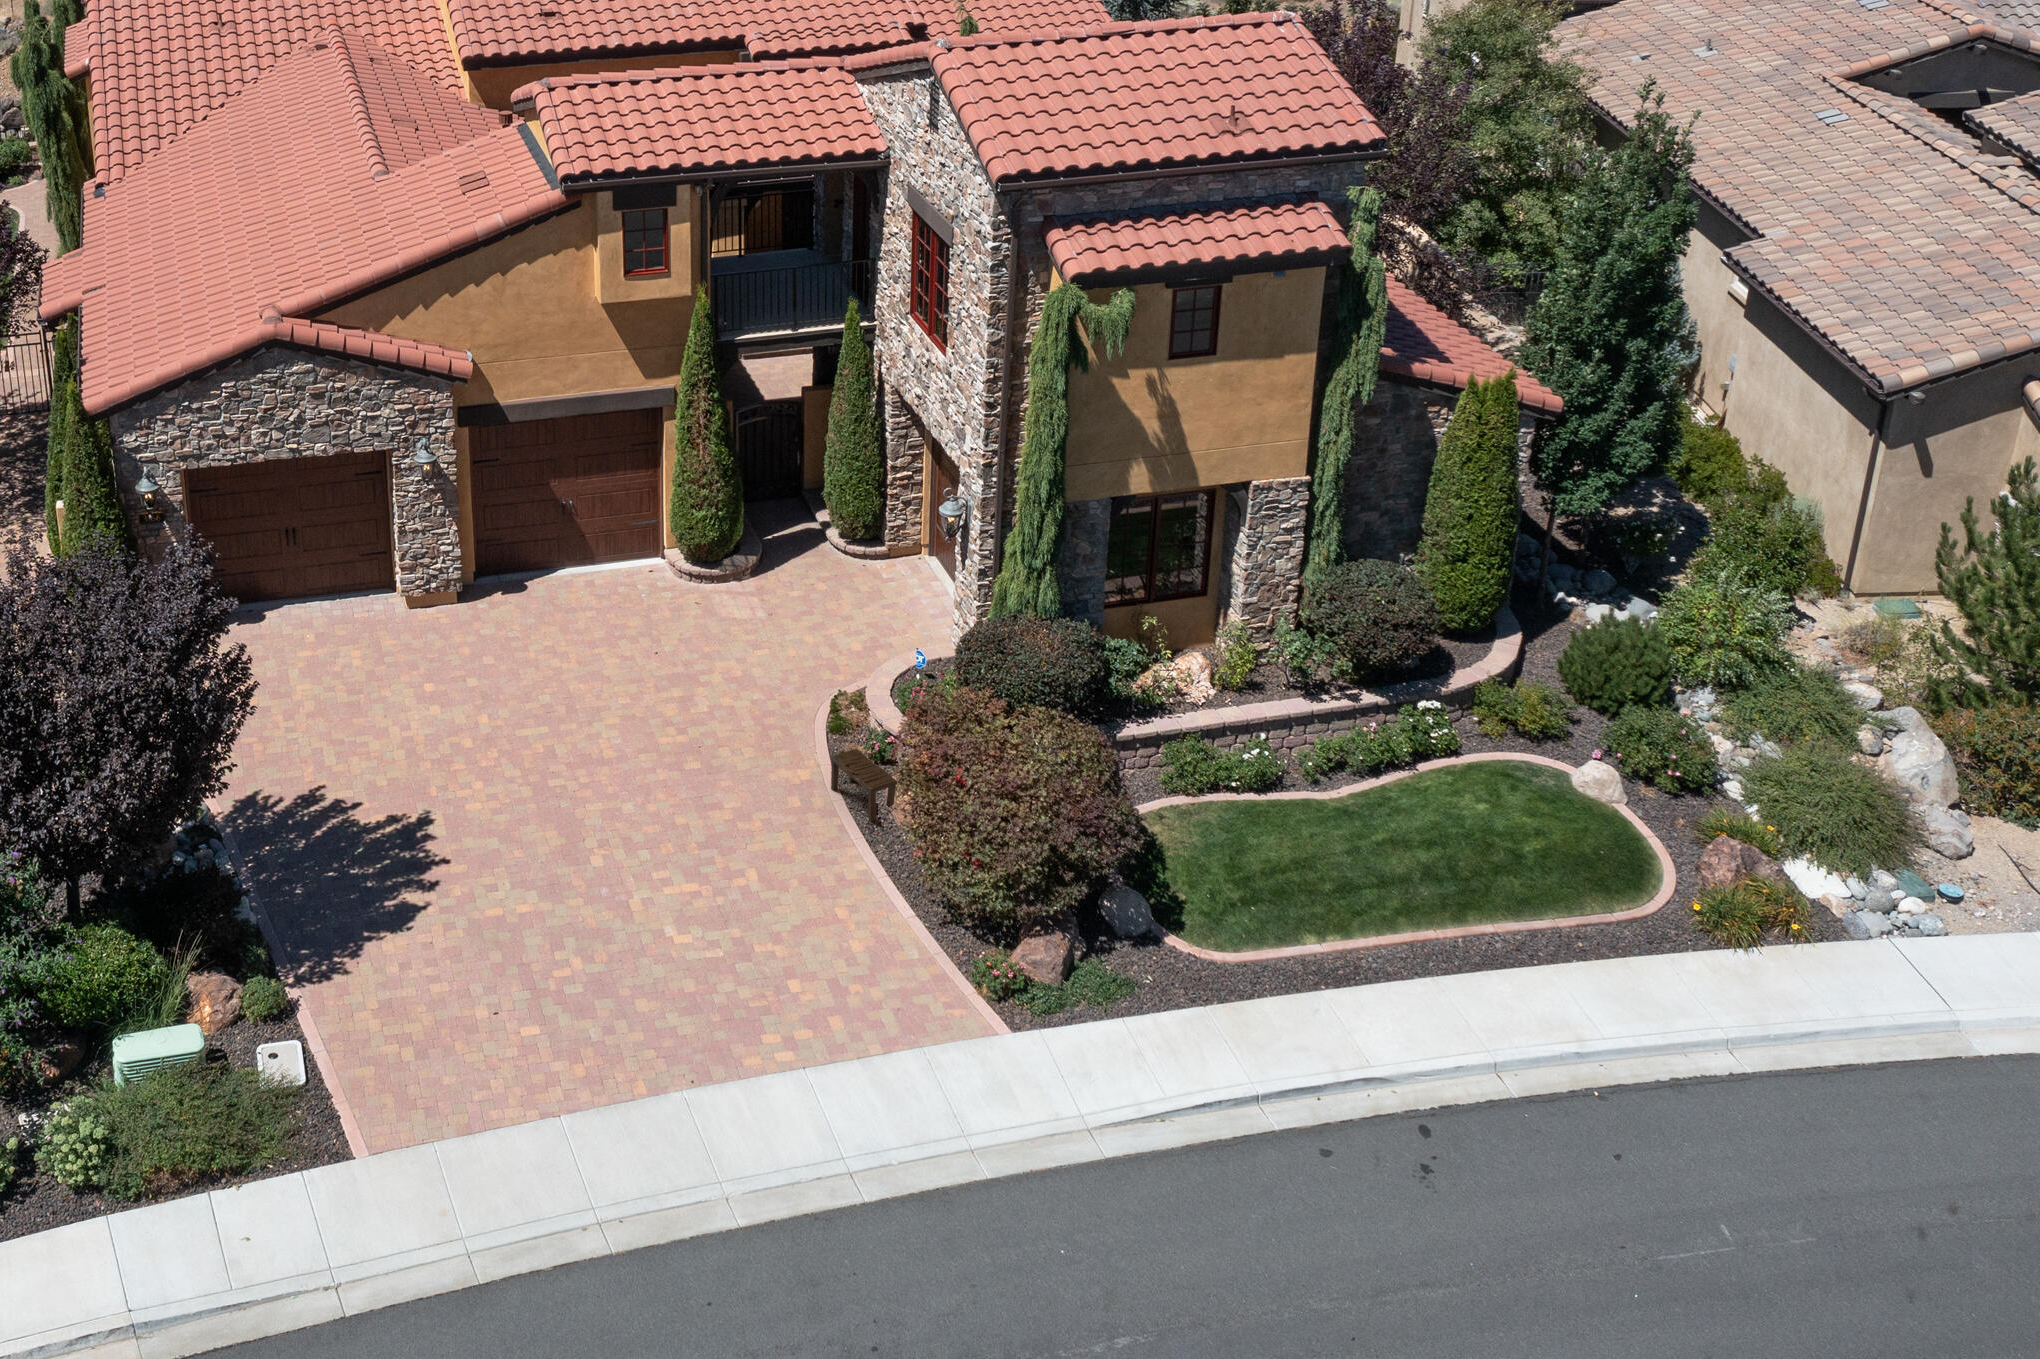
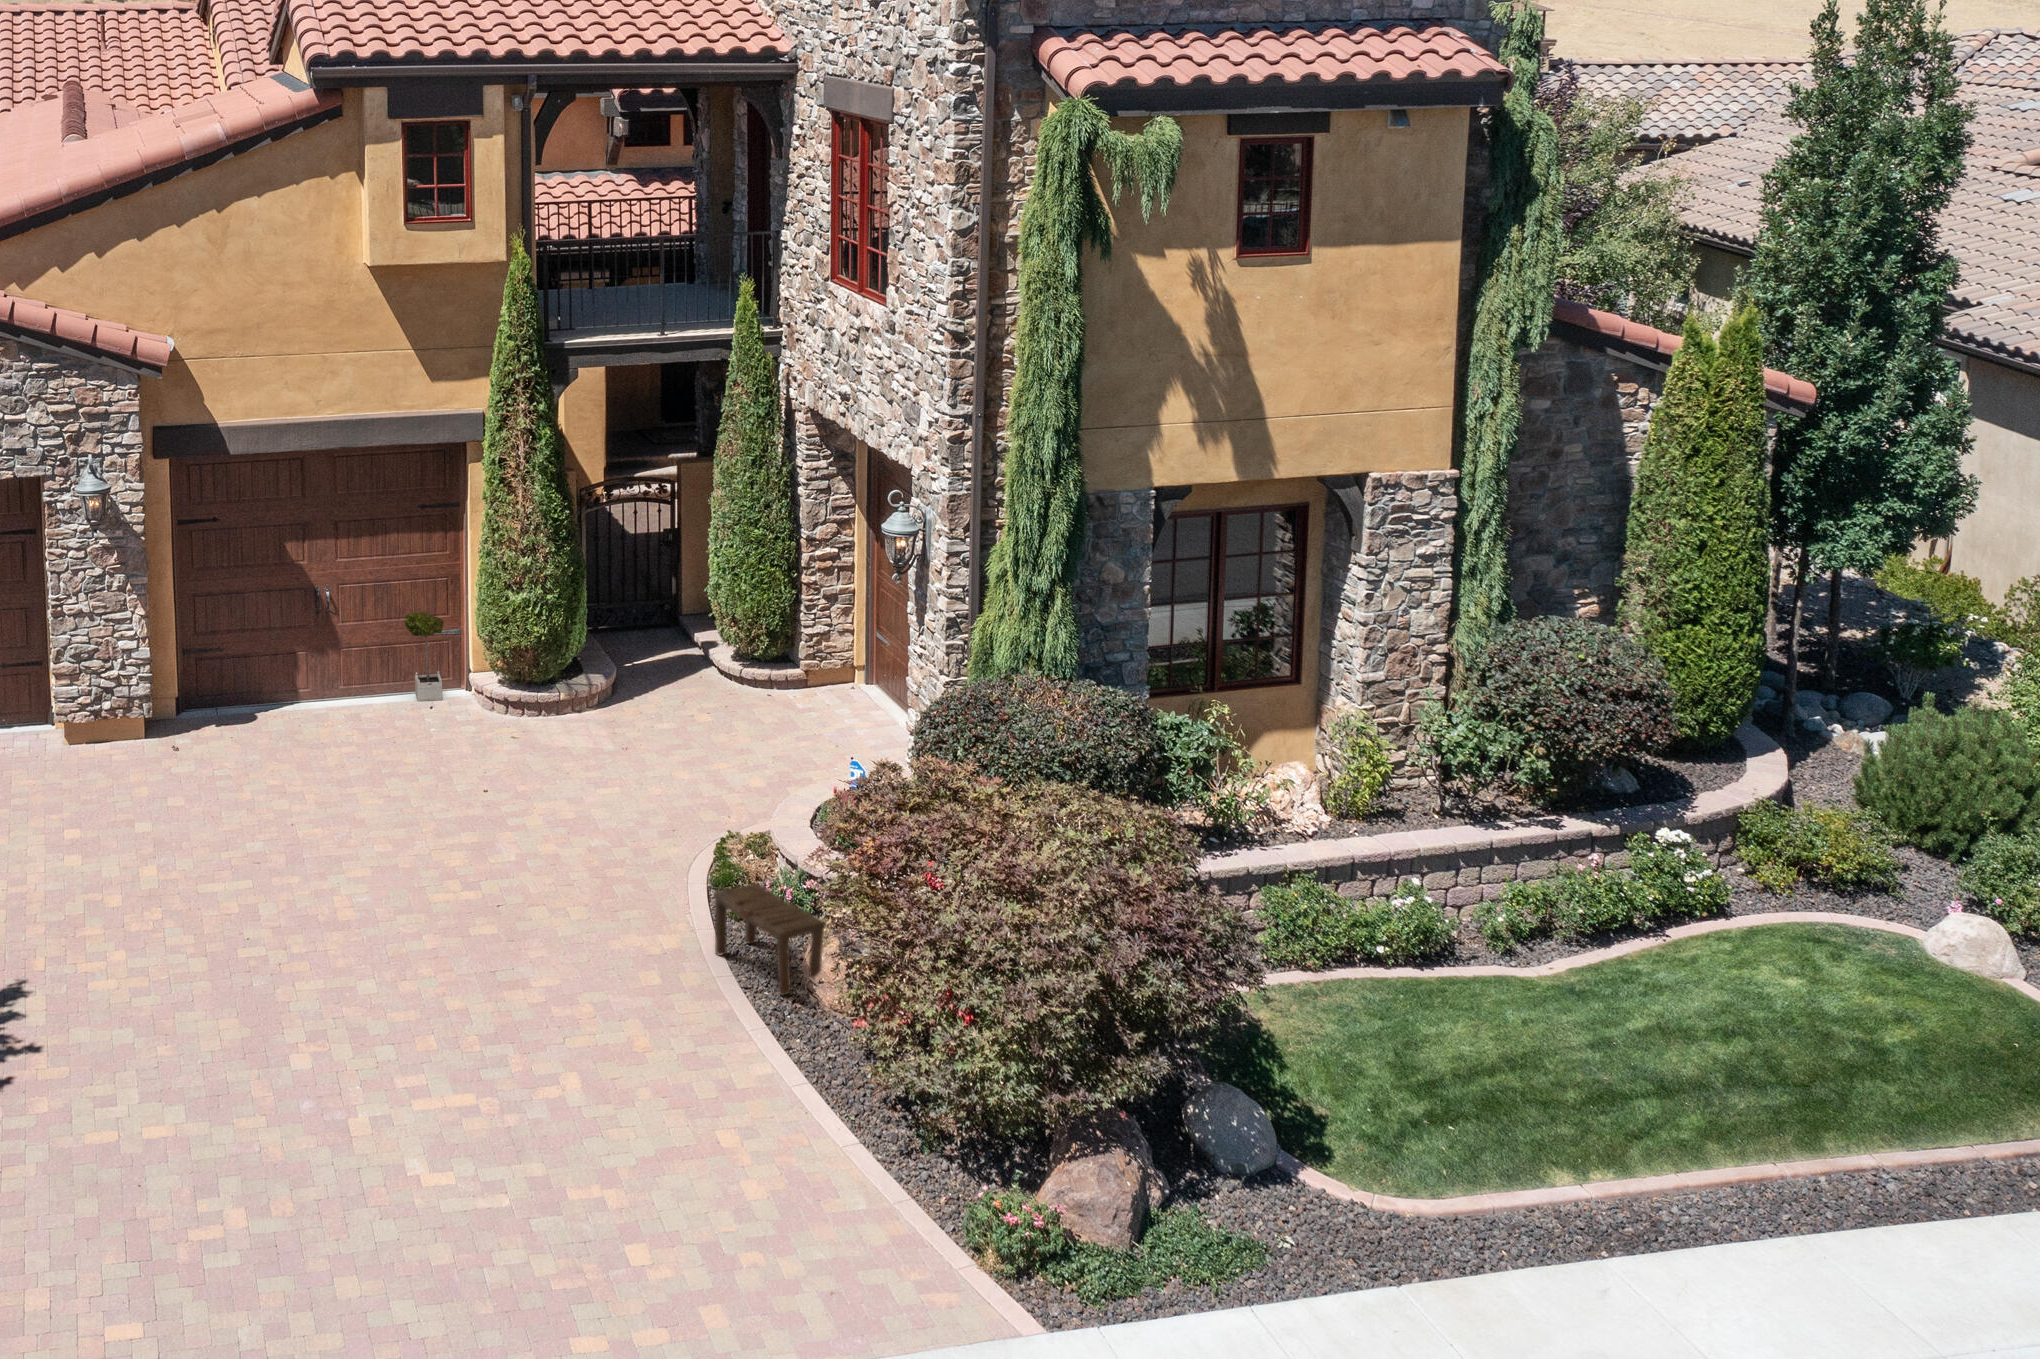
potted tree: none [618,513,644,570] -> present [405,612,444,701]

